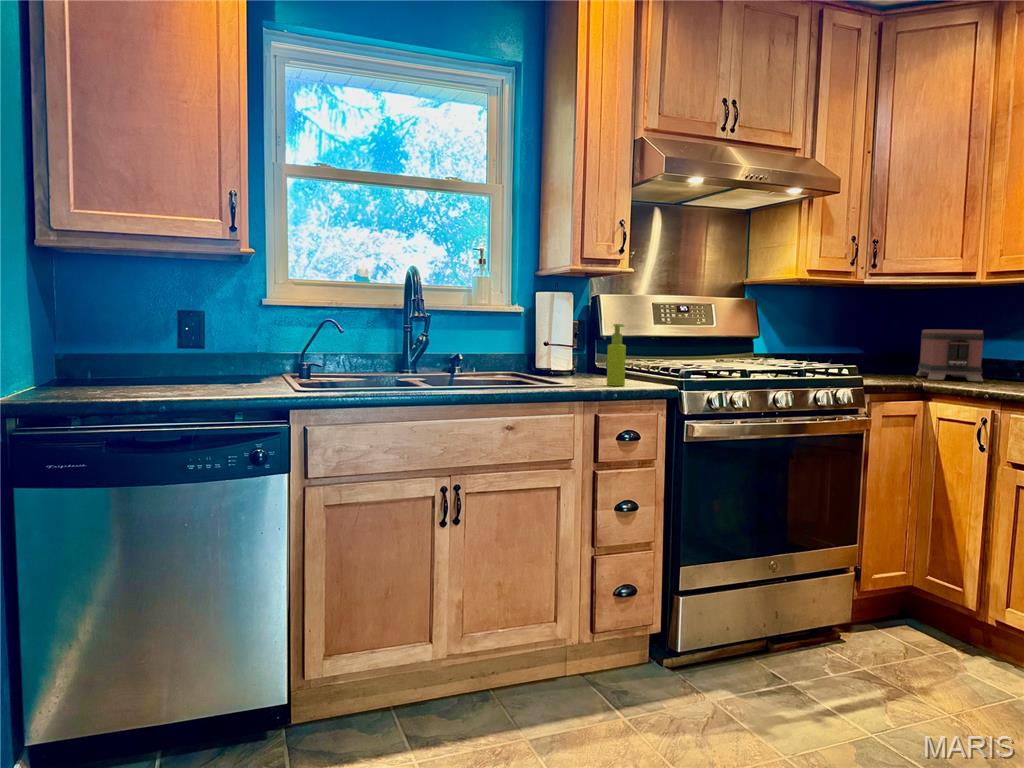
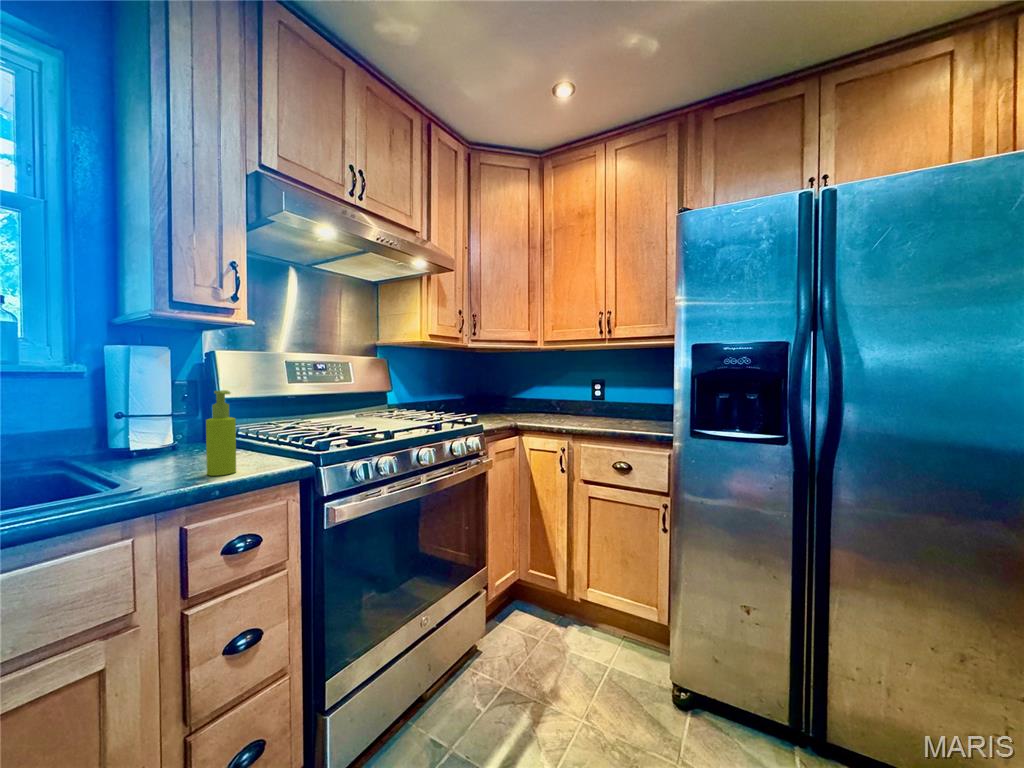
toaster: present [917,330,984,381] -> none [502,381,548,418]

